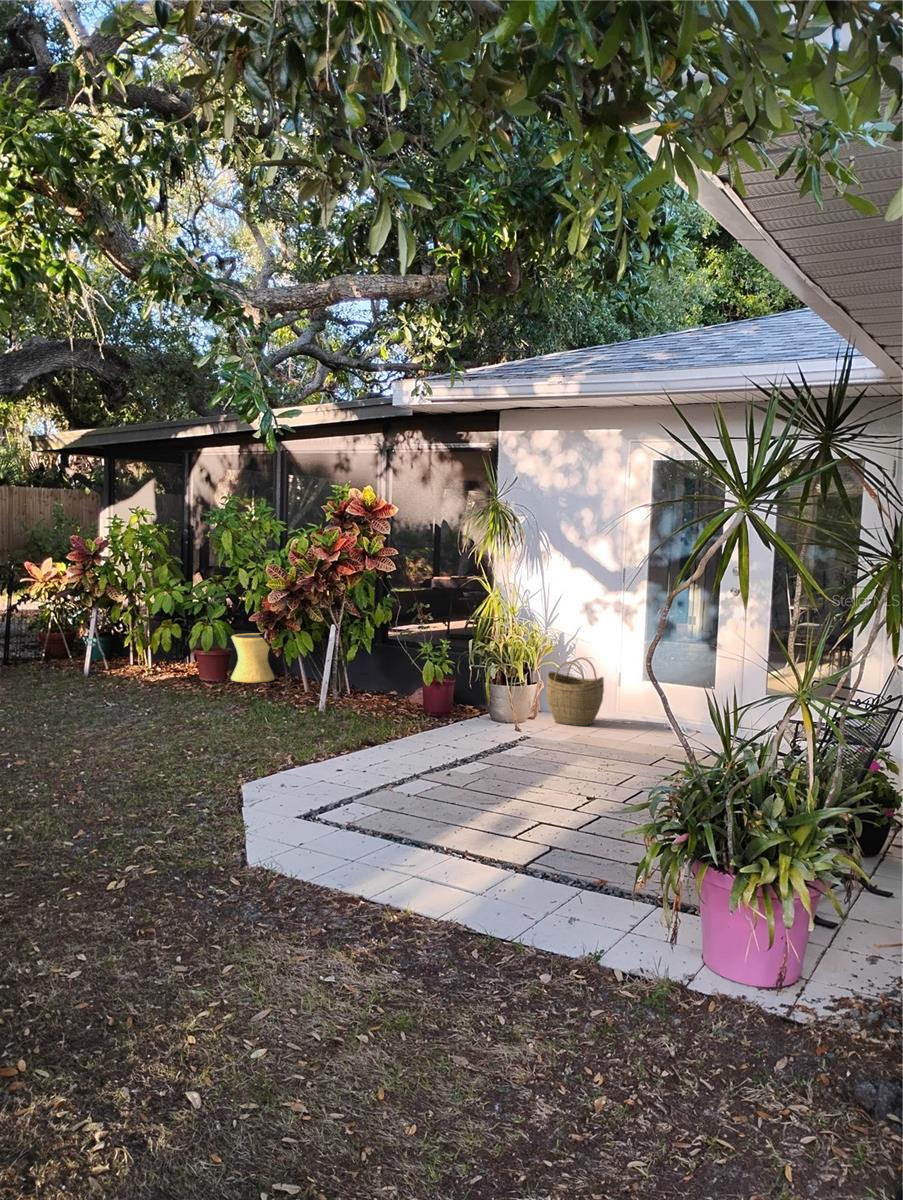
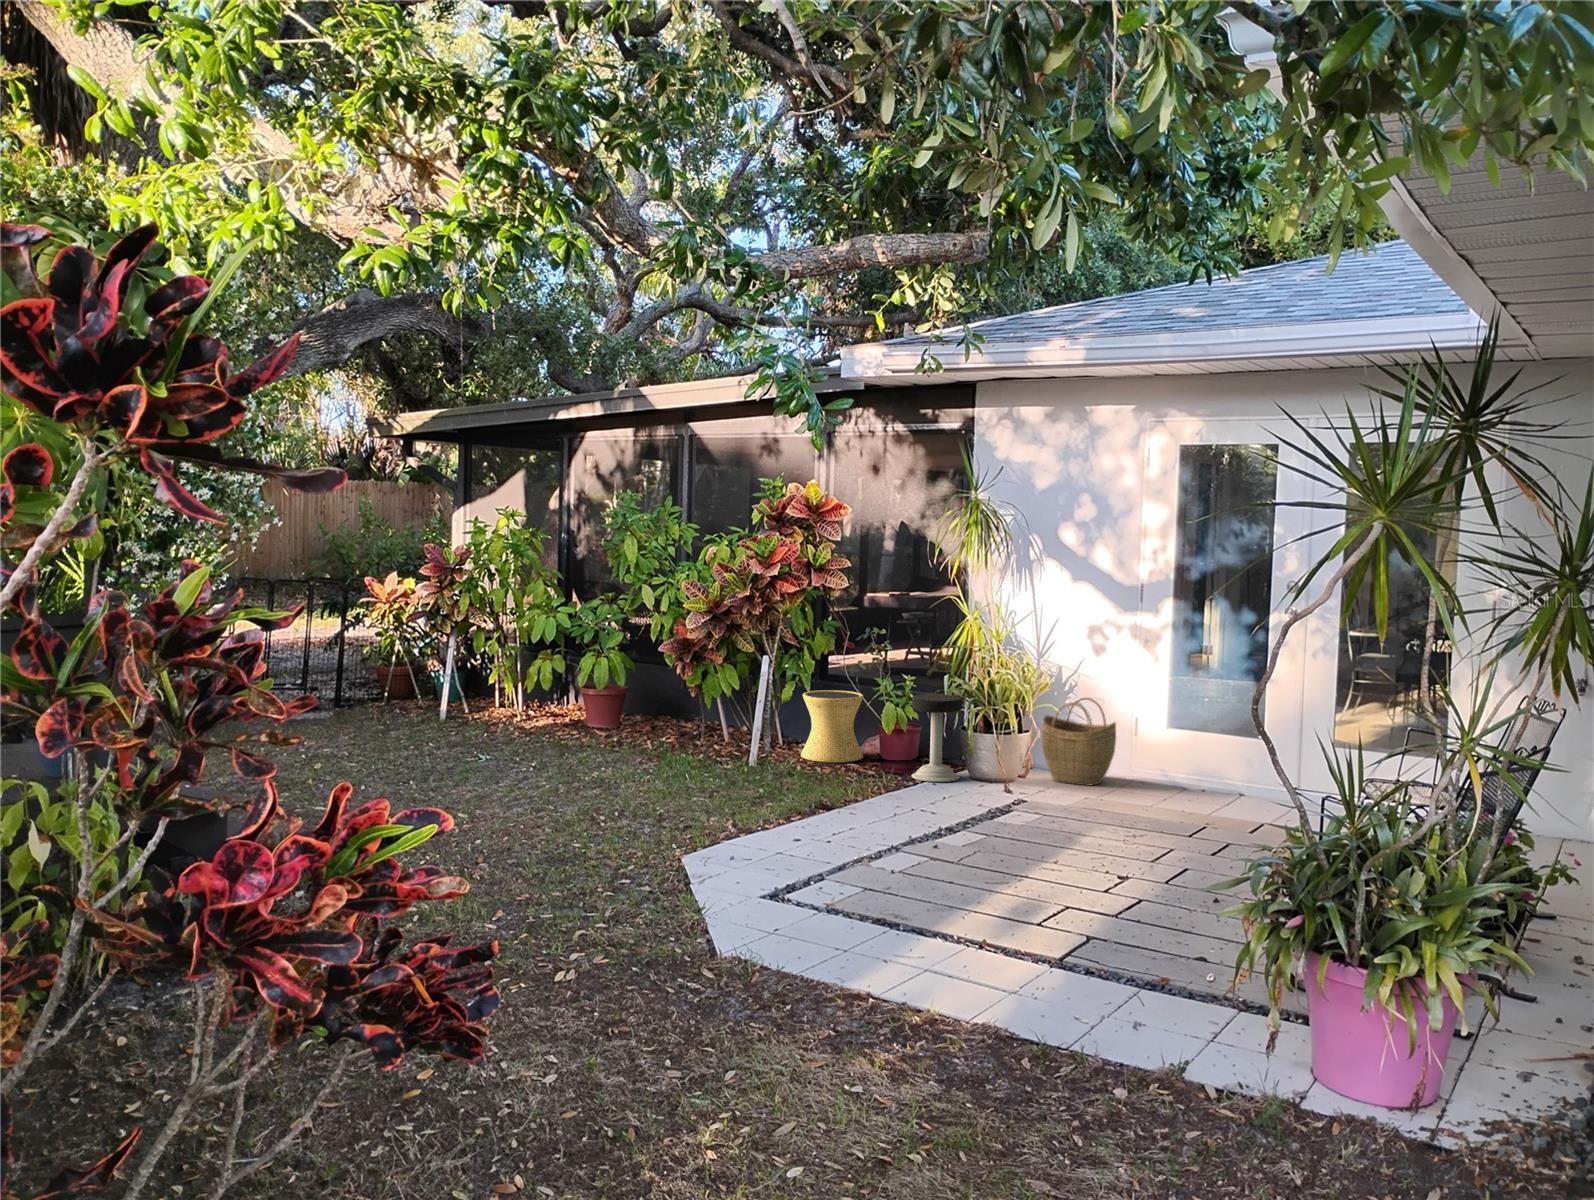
side table: present [231,634,275,683] -> present [801,690,863,763]
stool: none [445,655,485,724] -> present [912,694,963,782]

